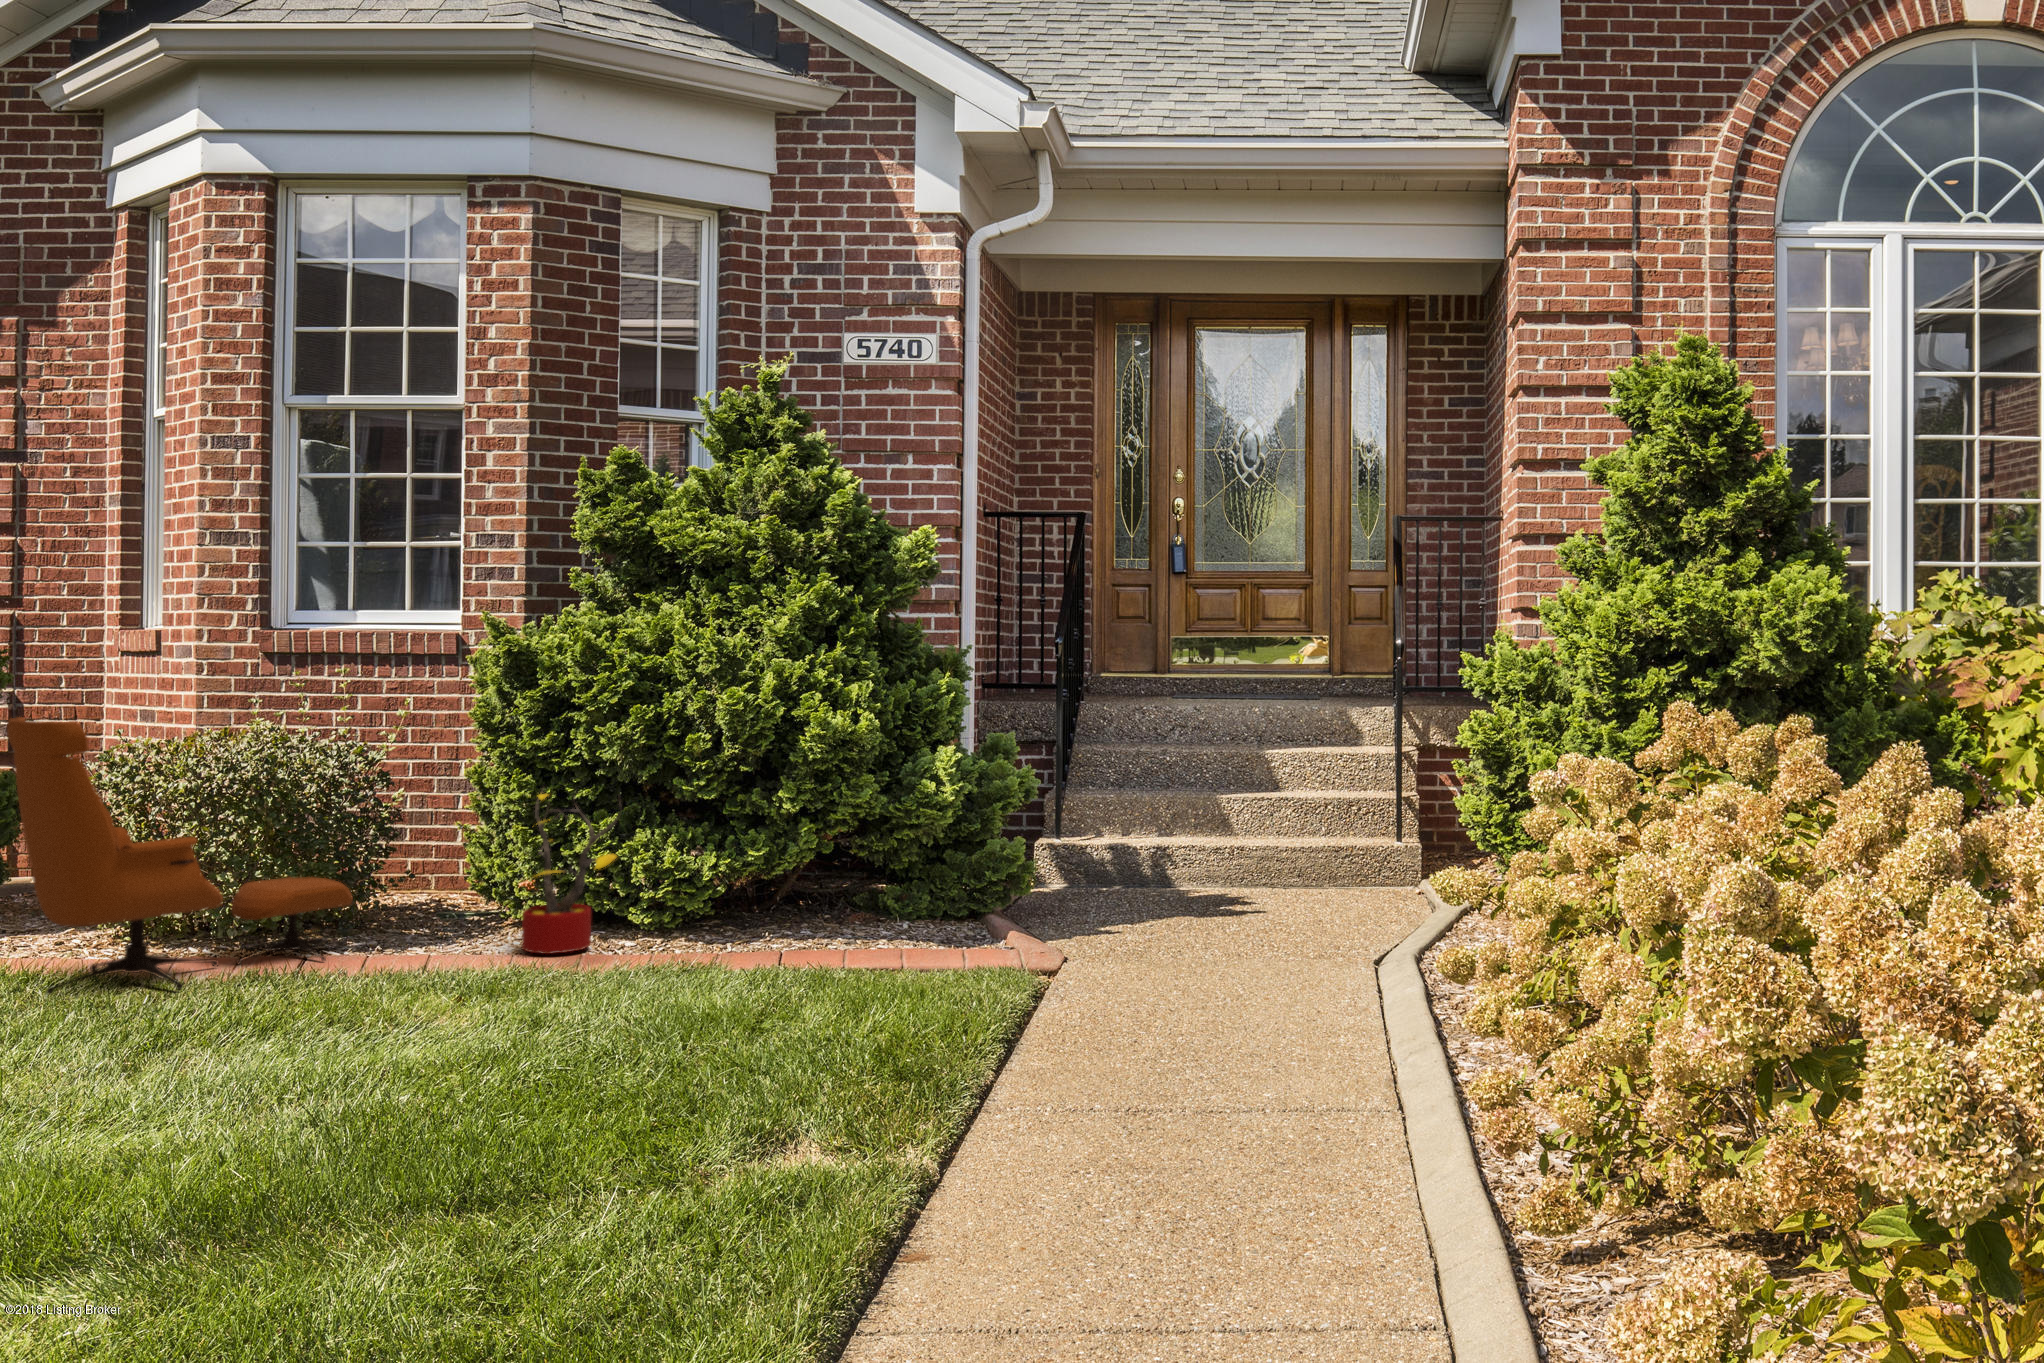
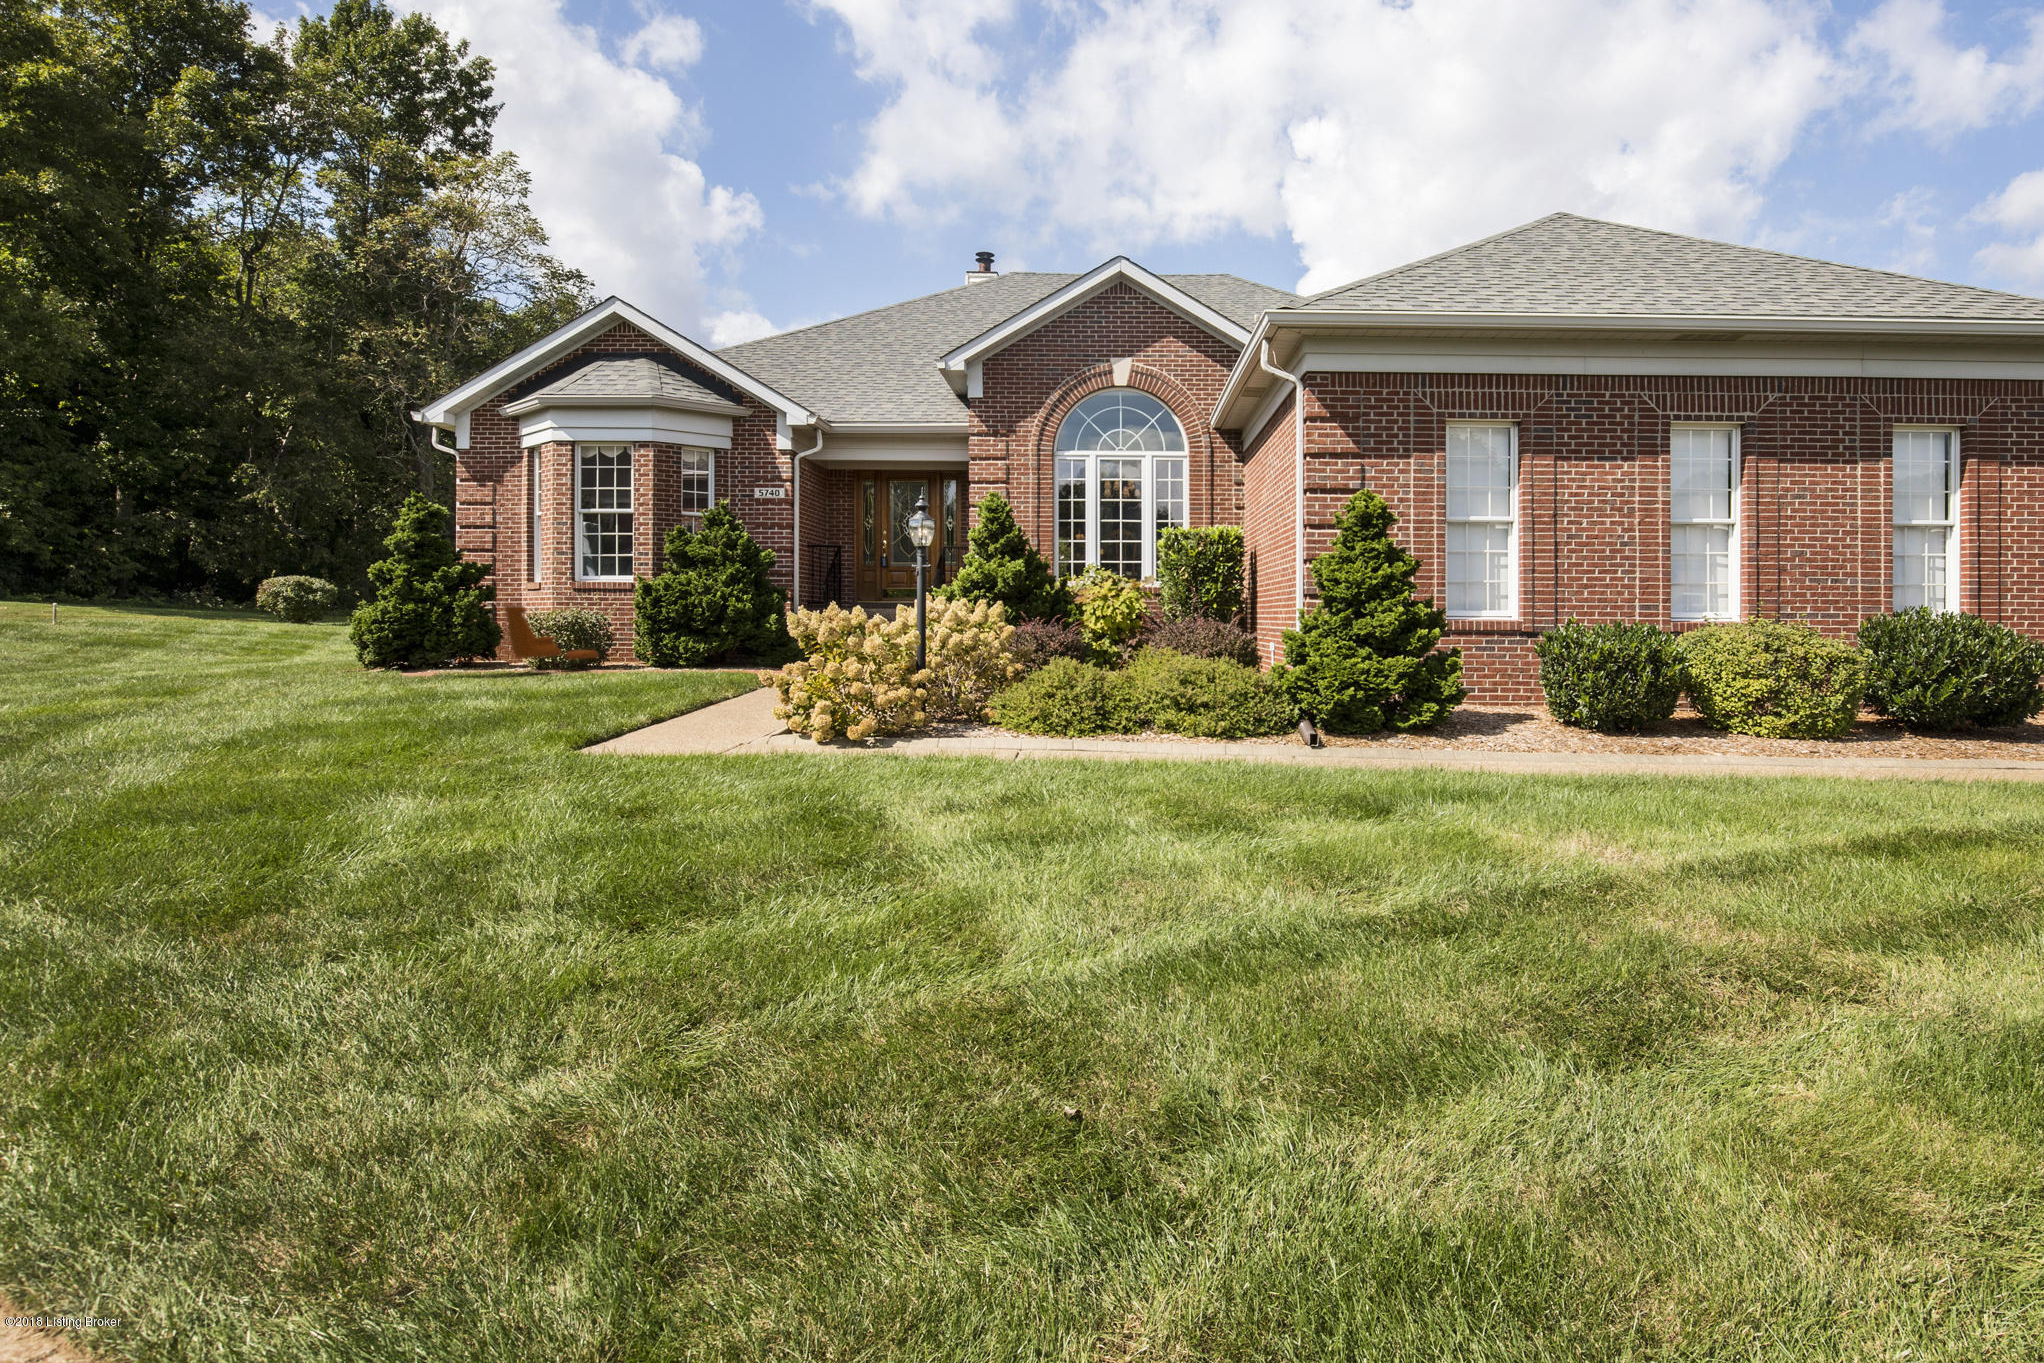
decorative plant: present [522,790,622,954] -> none [646,625,673,670]

